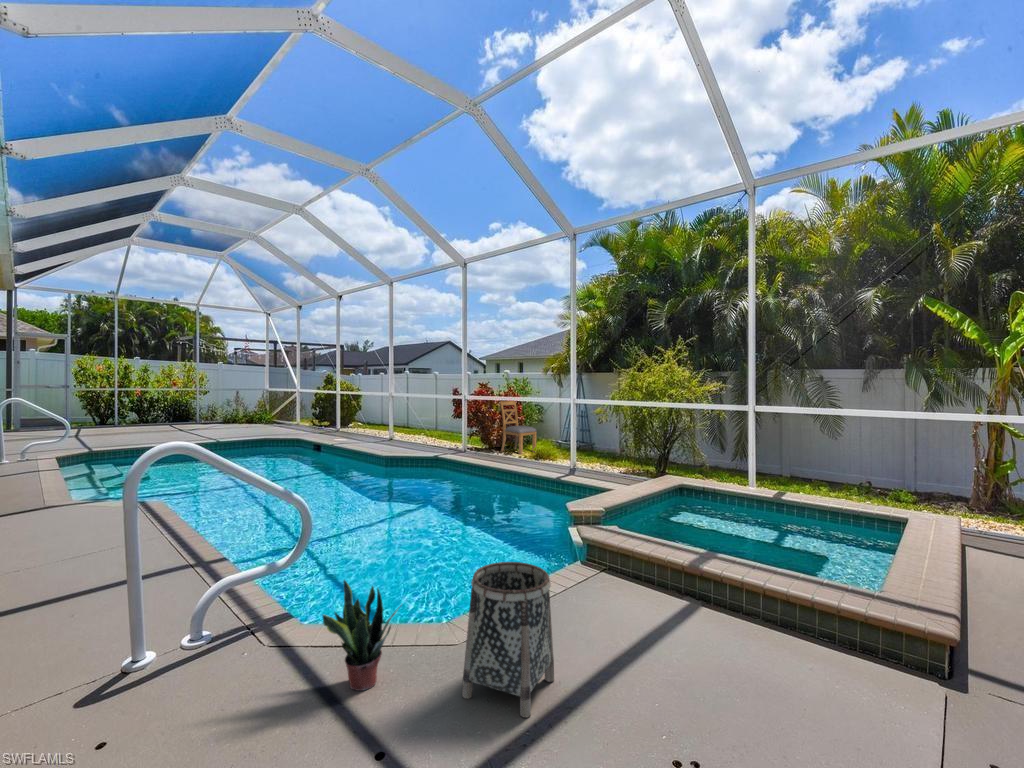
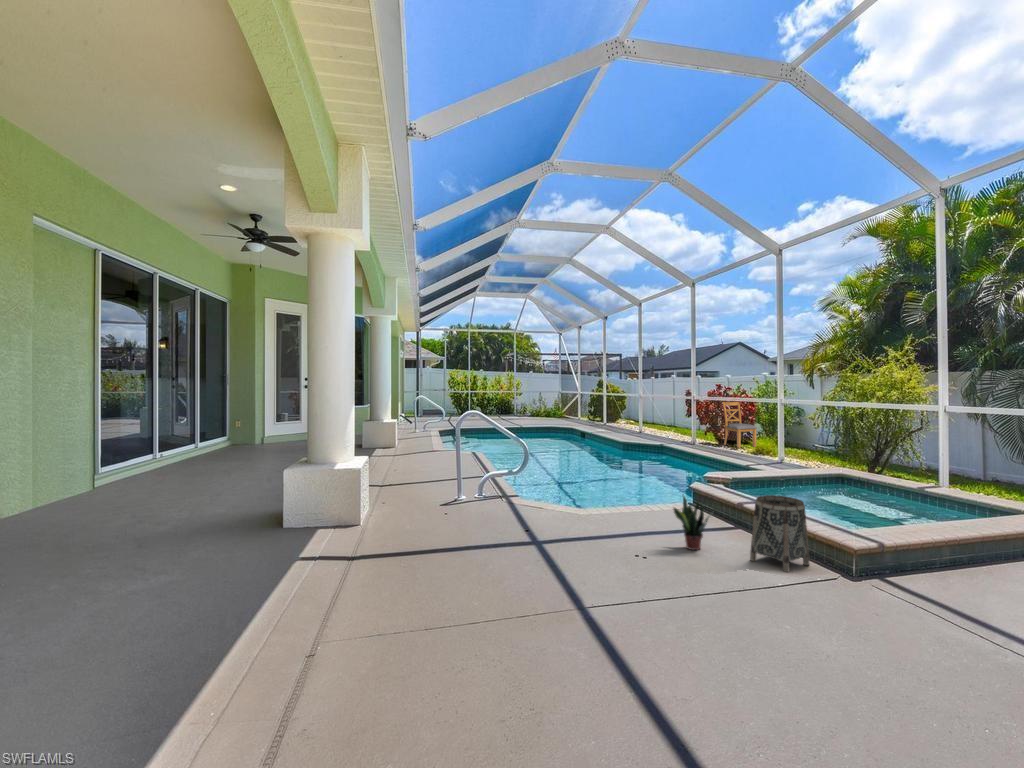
basket: present [462,562,554,717] -> present [750,495,809,572]
potted plant: present [323,580,399,691] -> present [674,496,709,550]

